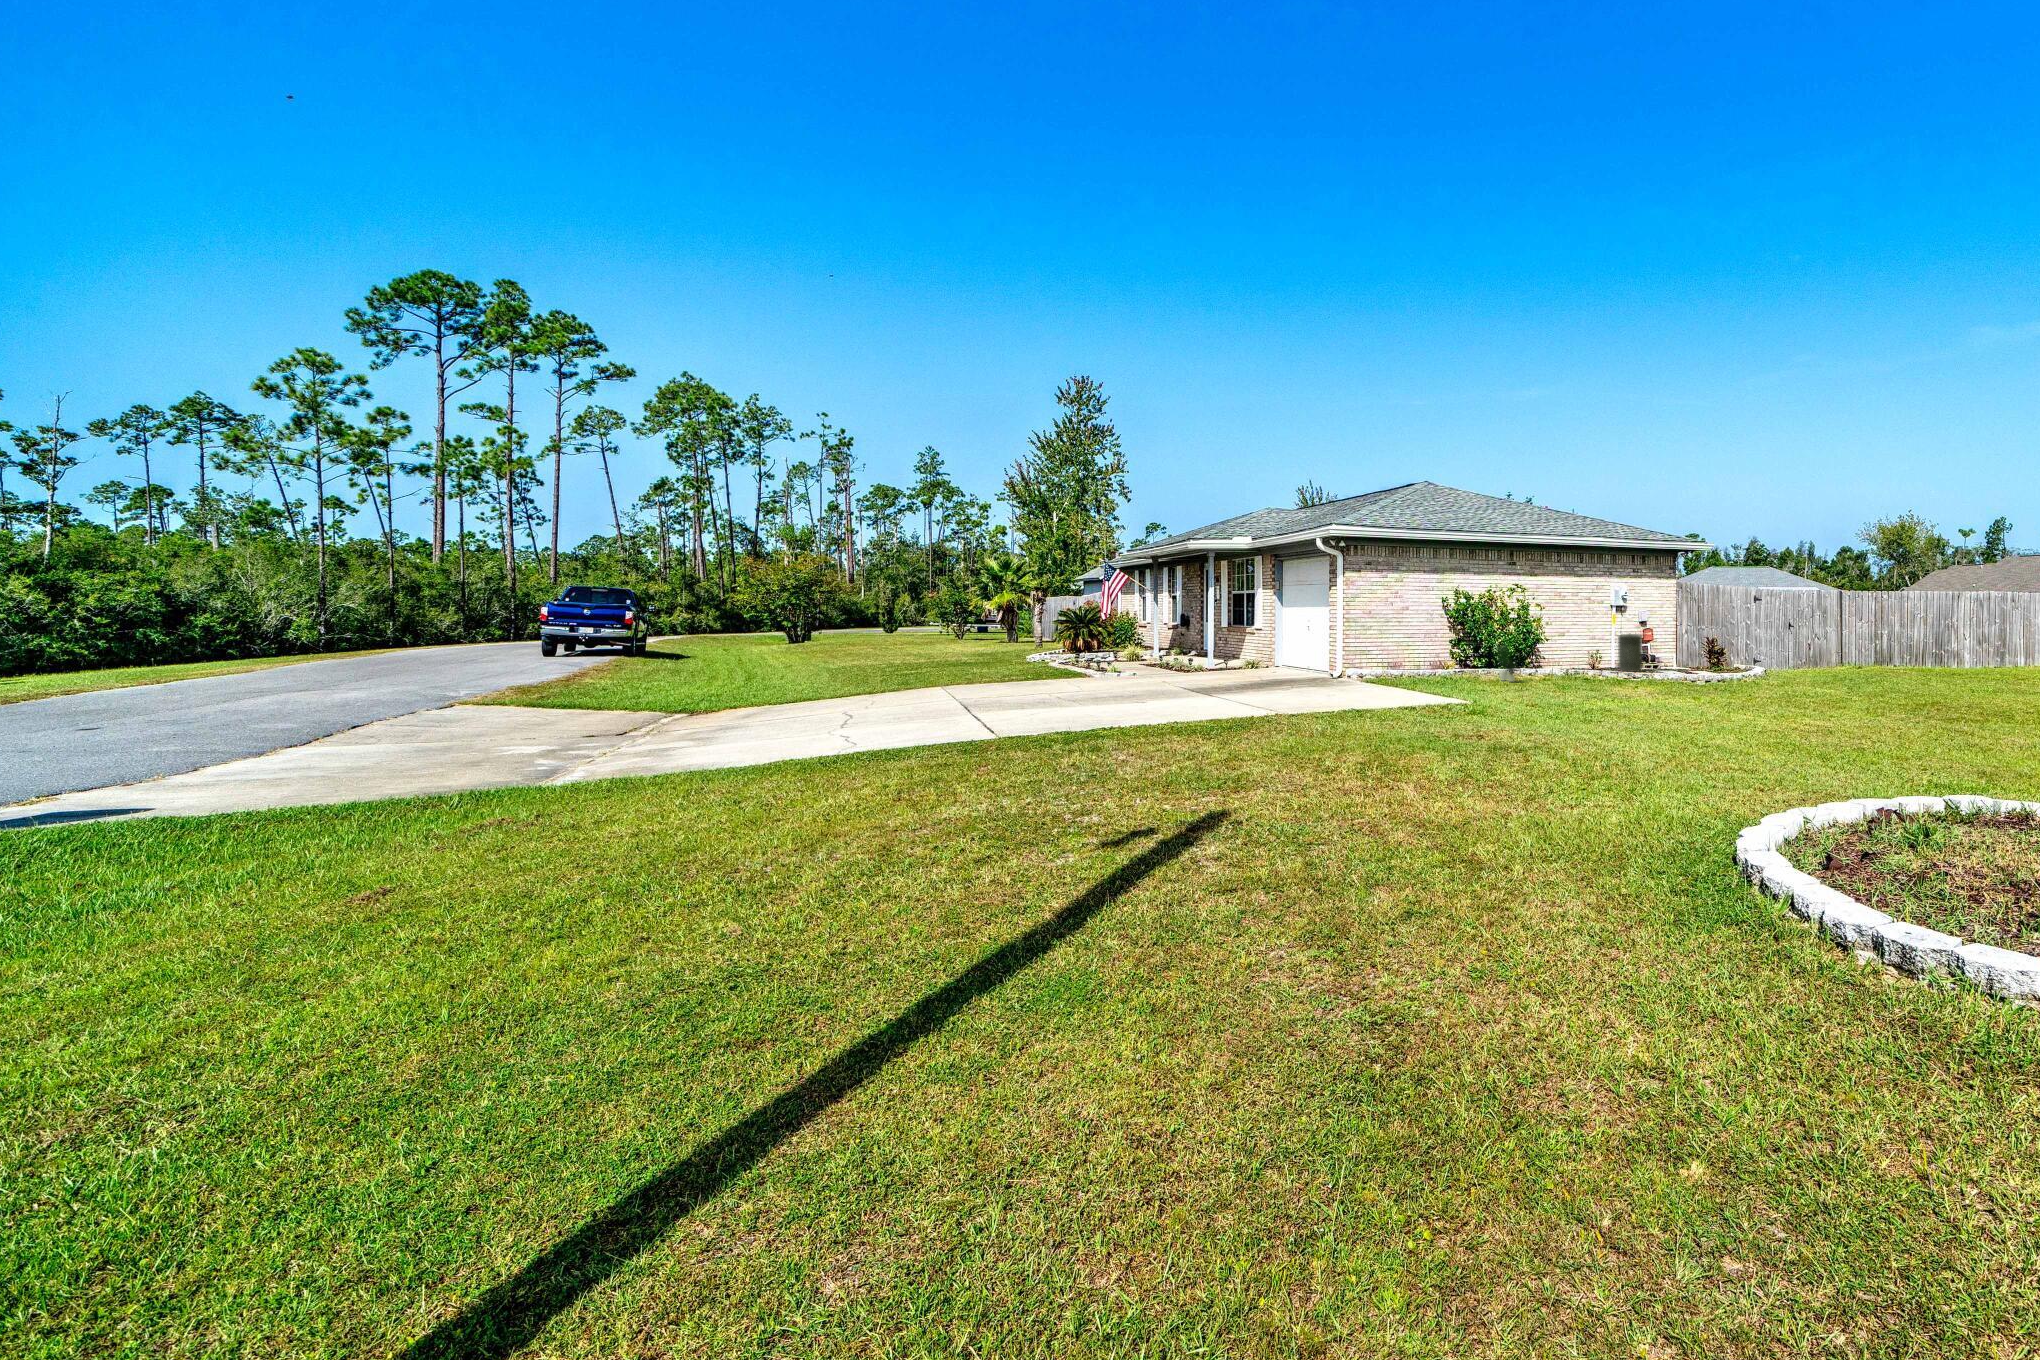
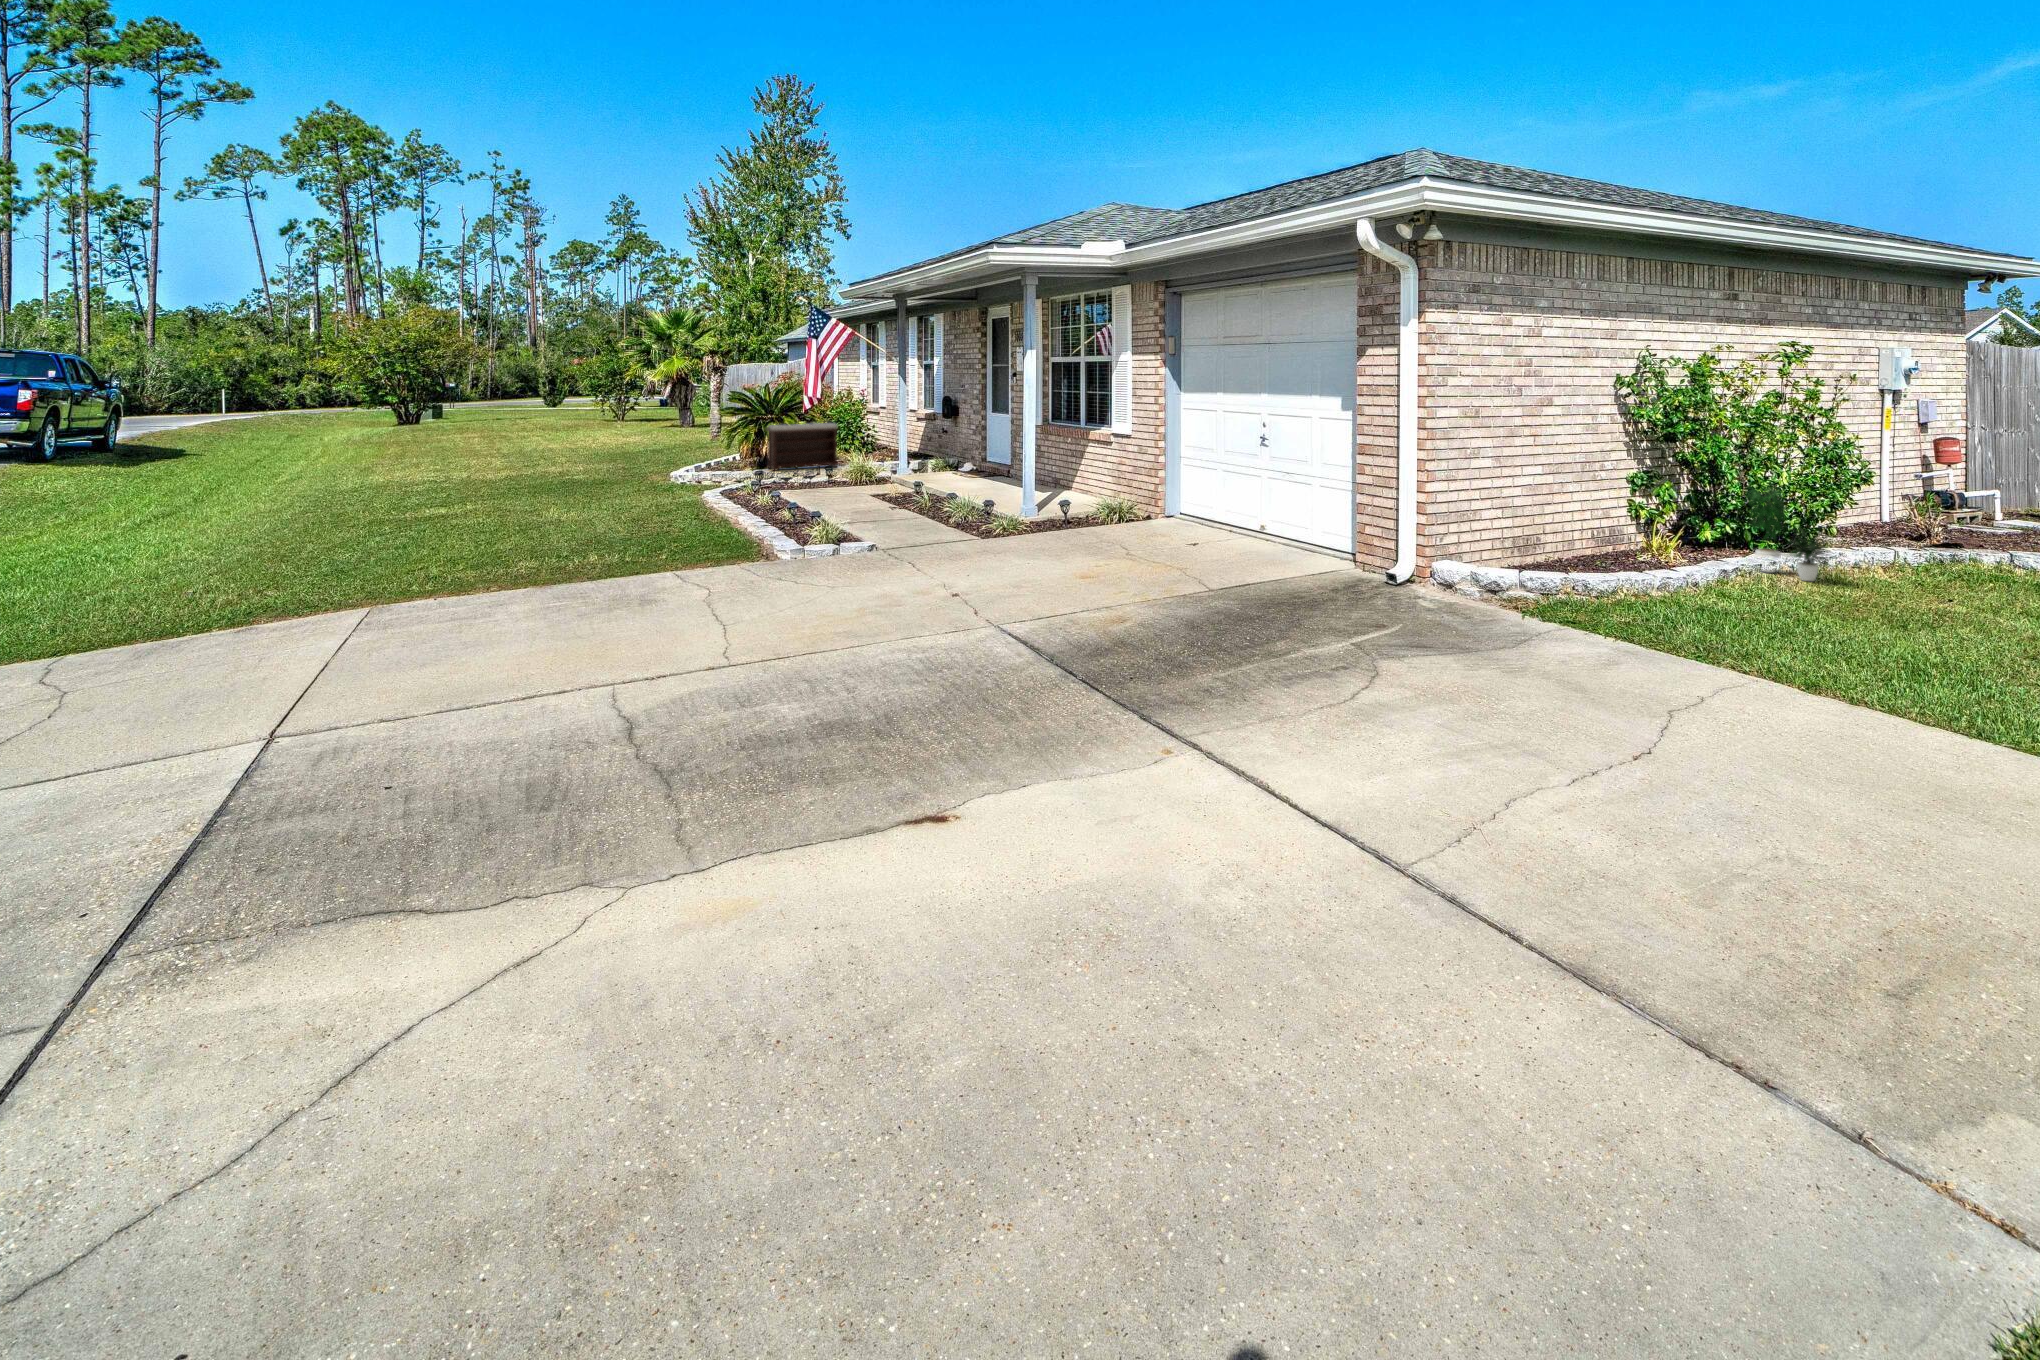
bench: none [1076,631,1119,658] -> present [766,423,838,471]
trash can: present [1617,634,1642,672] -> none [1892,448,1966,533]

